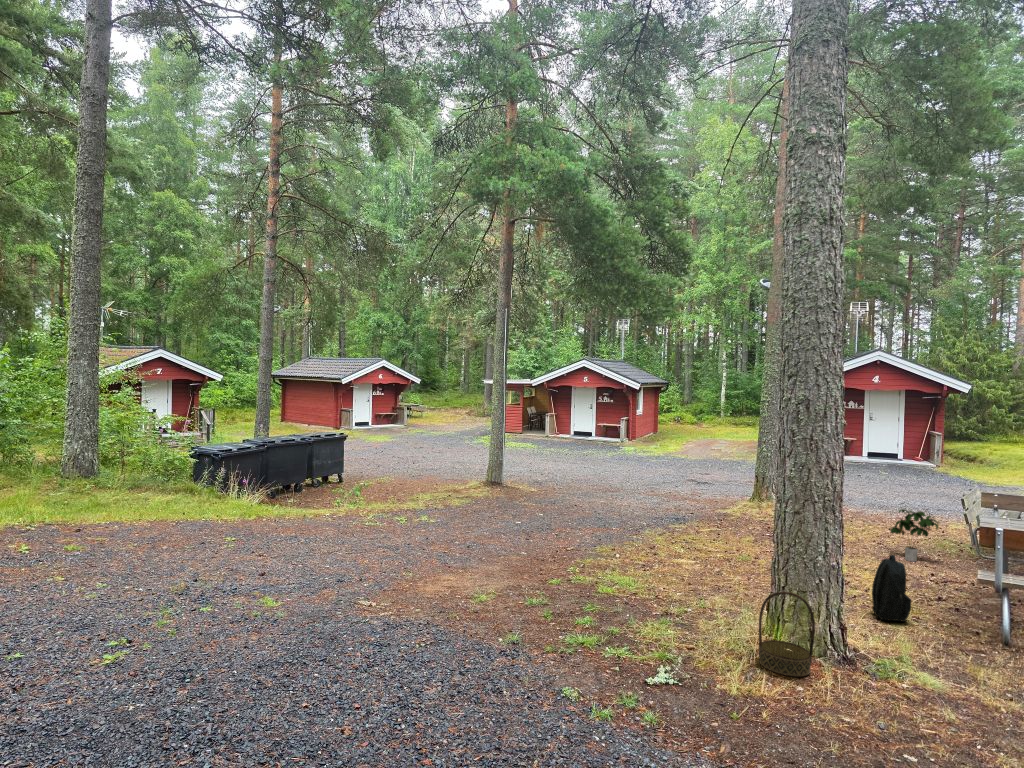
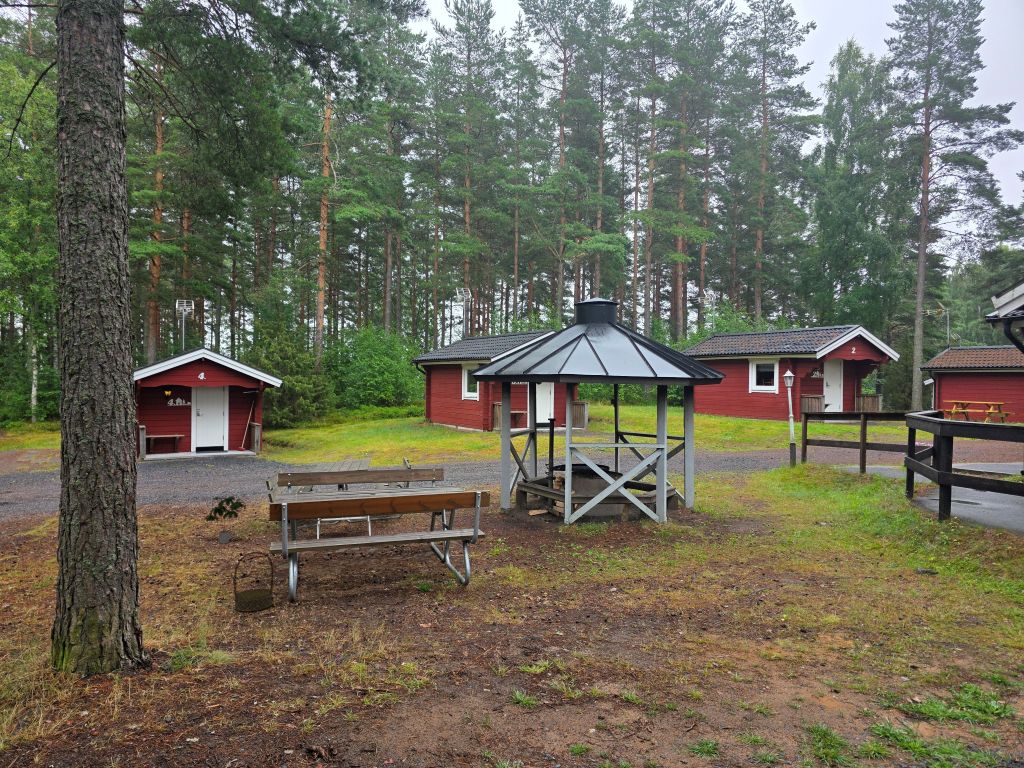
backpack: present [872,555,911,622] -> none [180,543,215,609]
basket: present [759,592,815,677] -> present [234,552,273,612]

